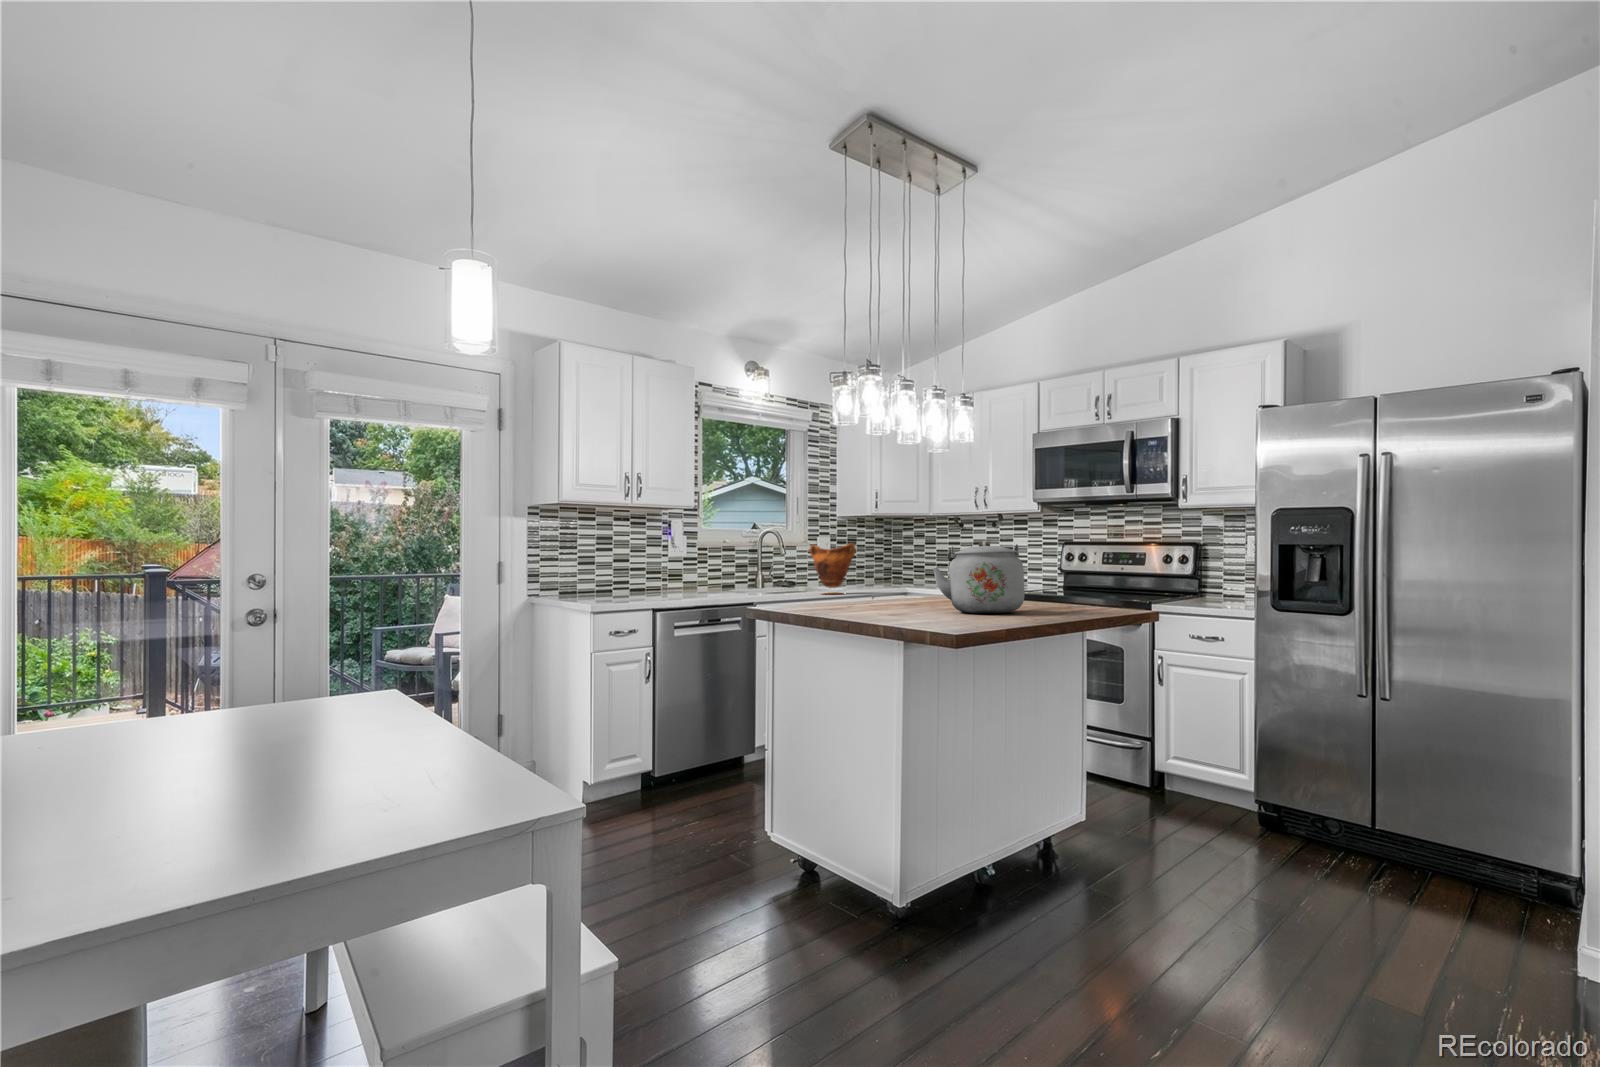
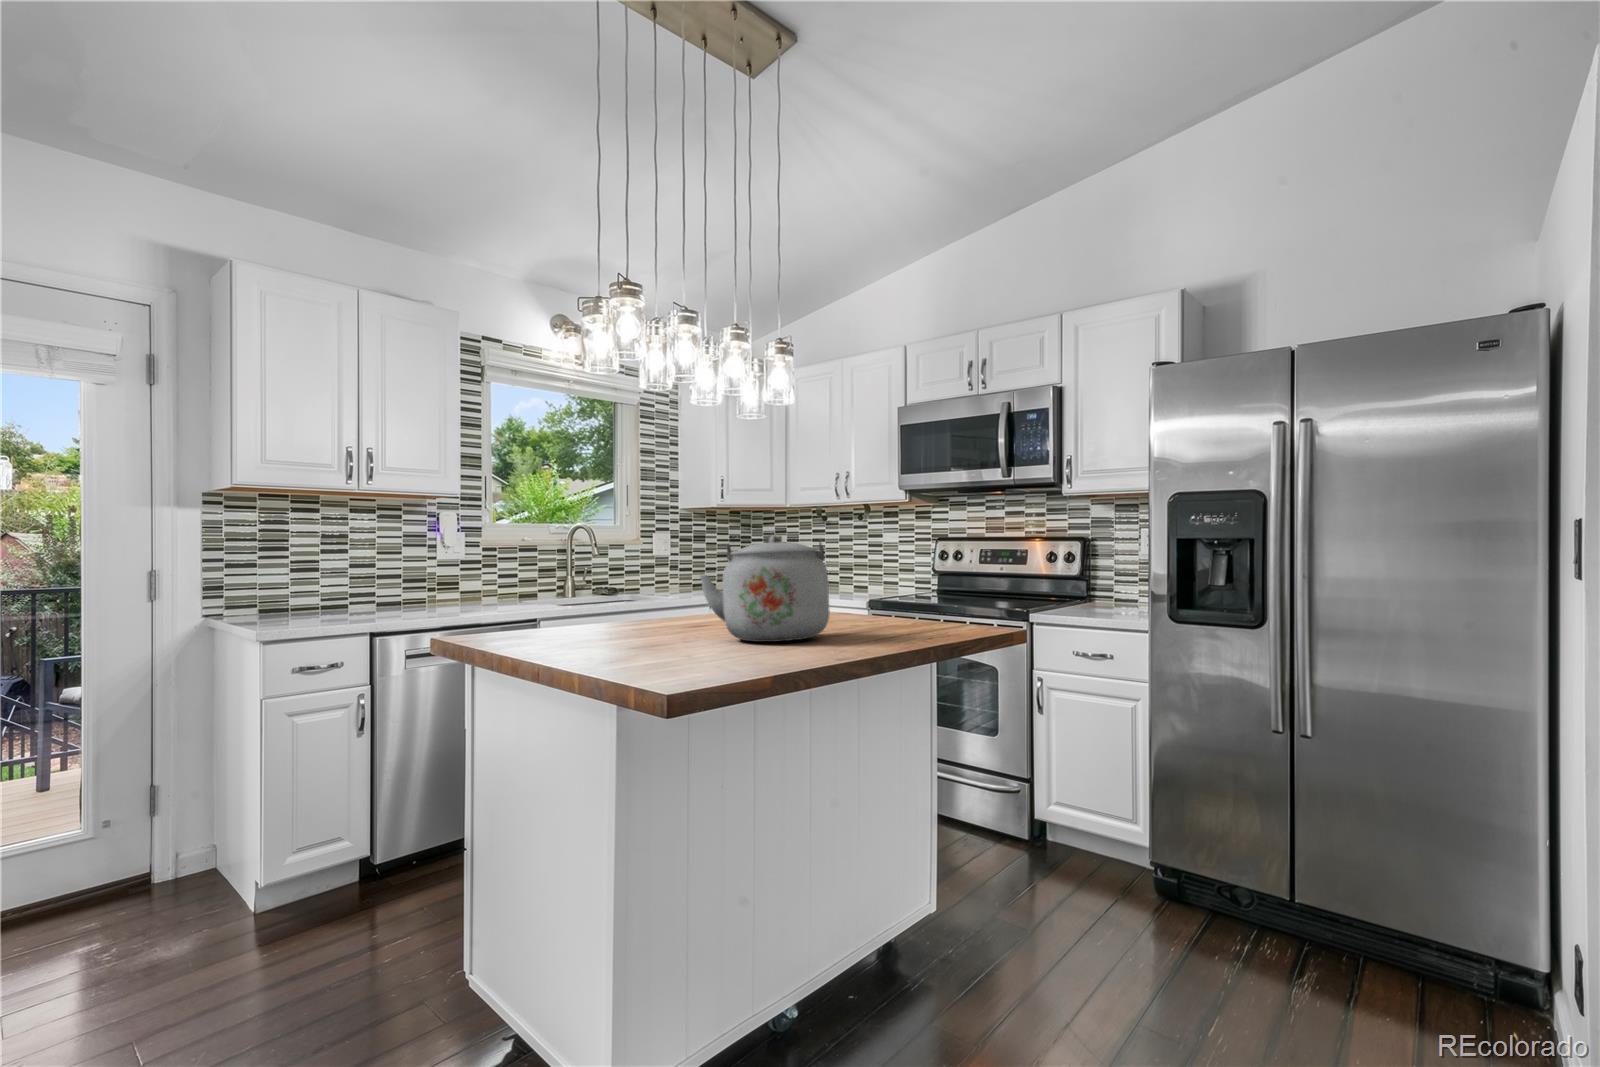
vase: present [810,544,856,594] -> none [621,541,678,605]

